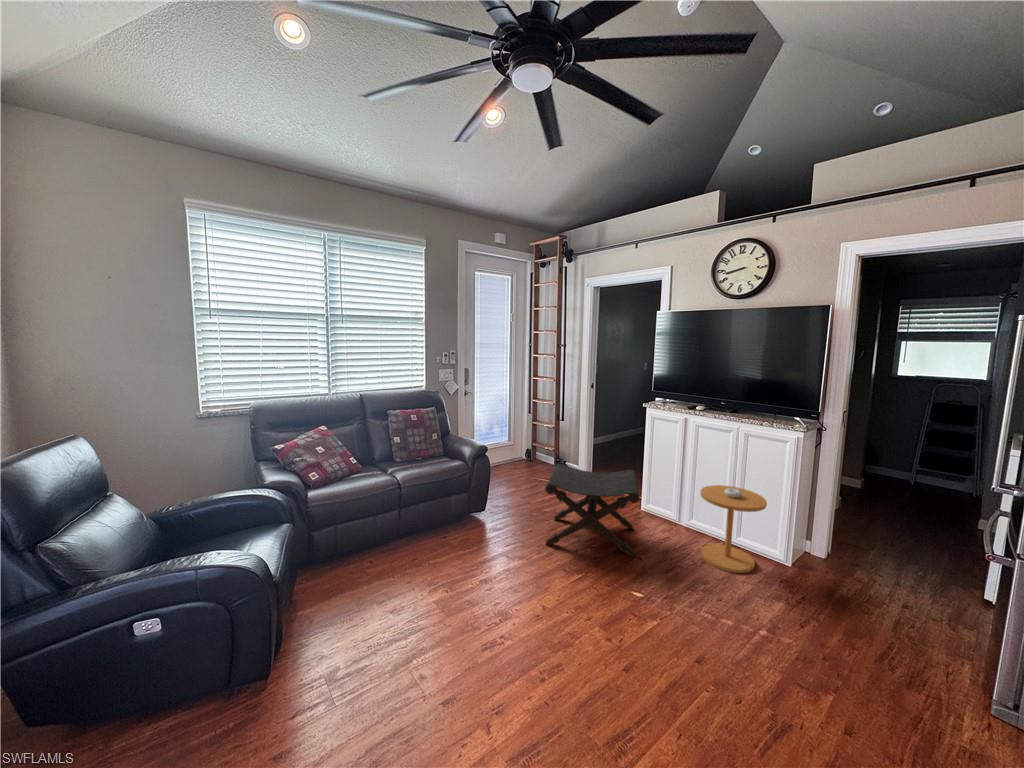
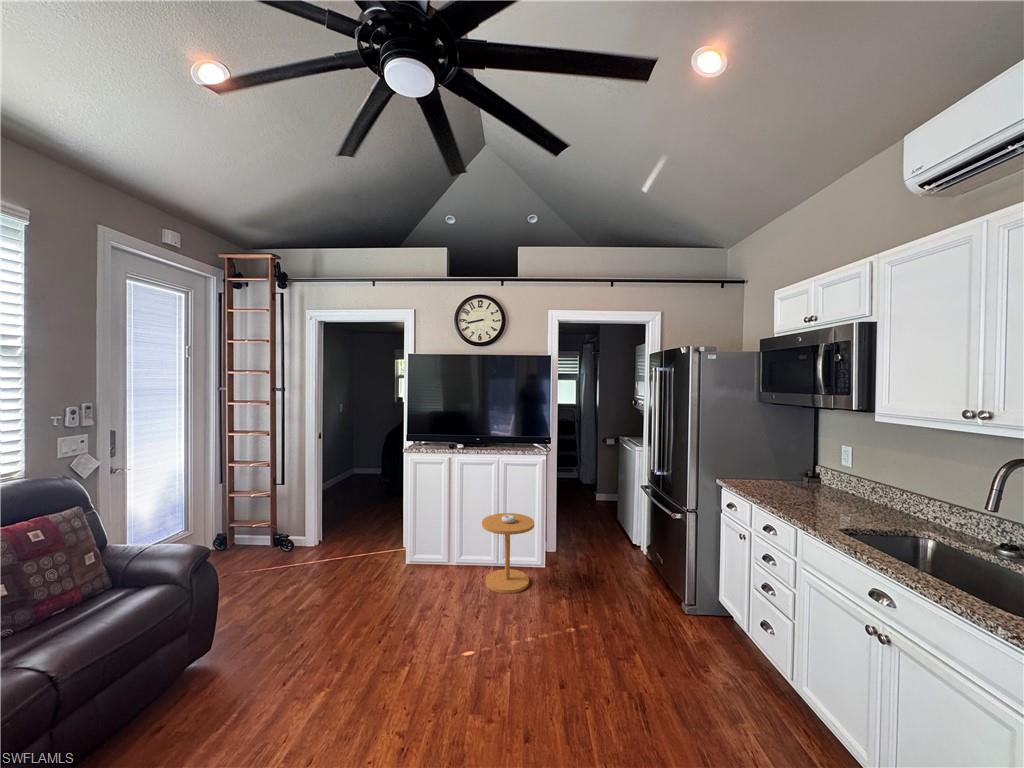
footstool: present [545,463,639,557] -> none [319,523,443,653]

